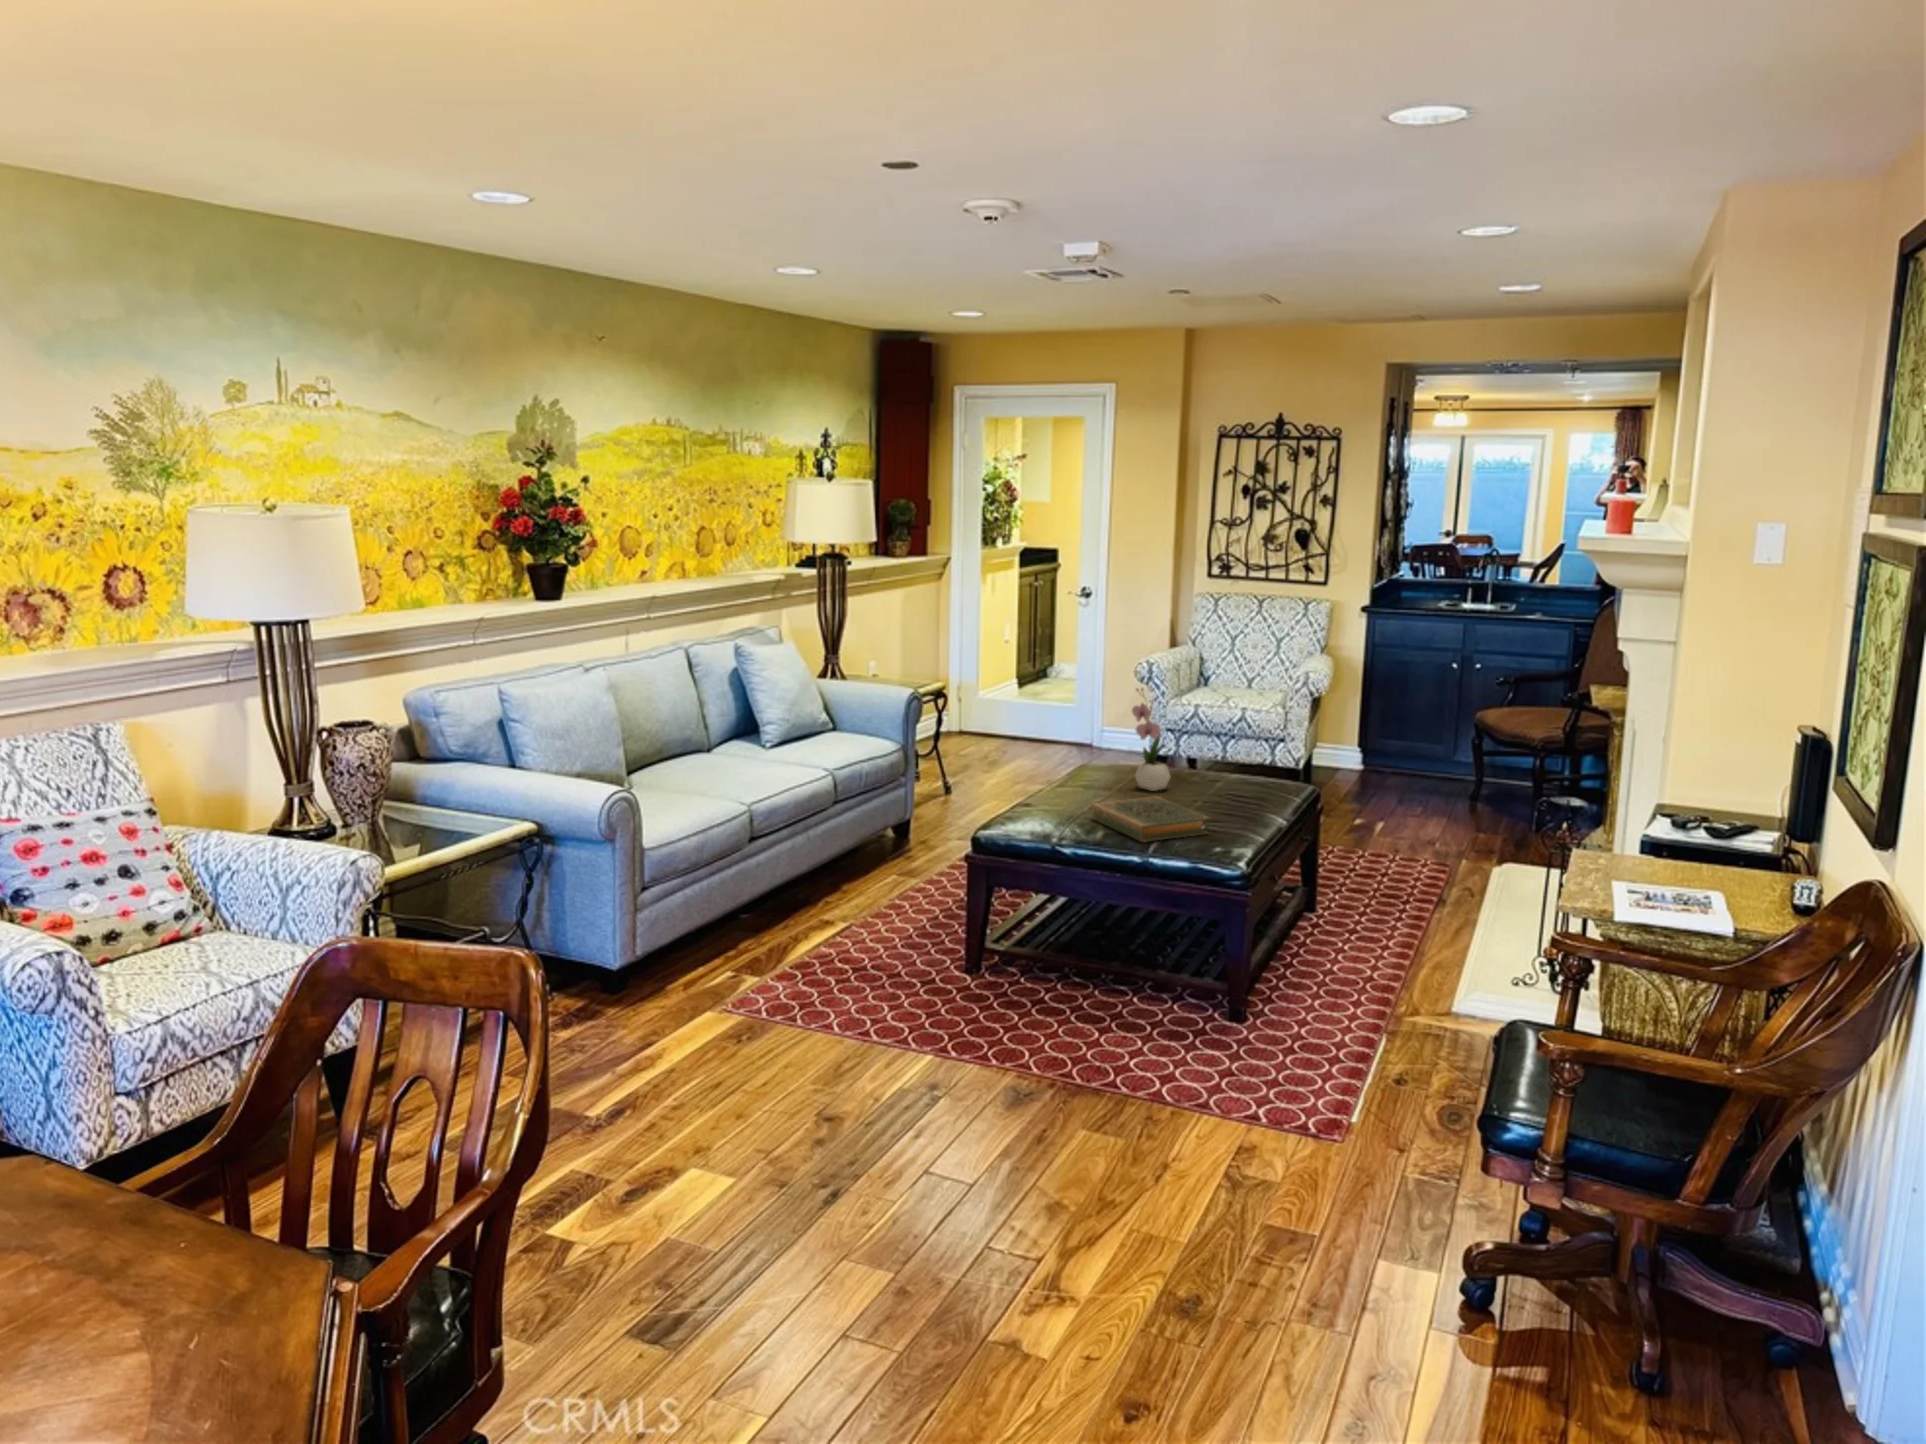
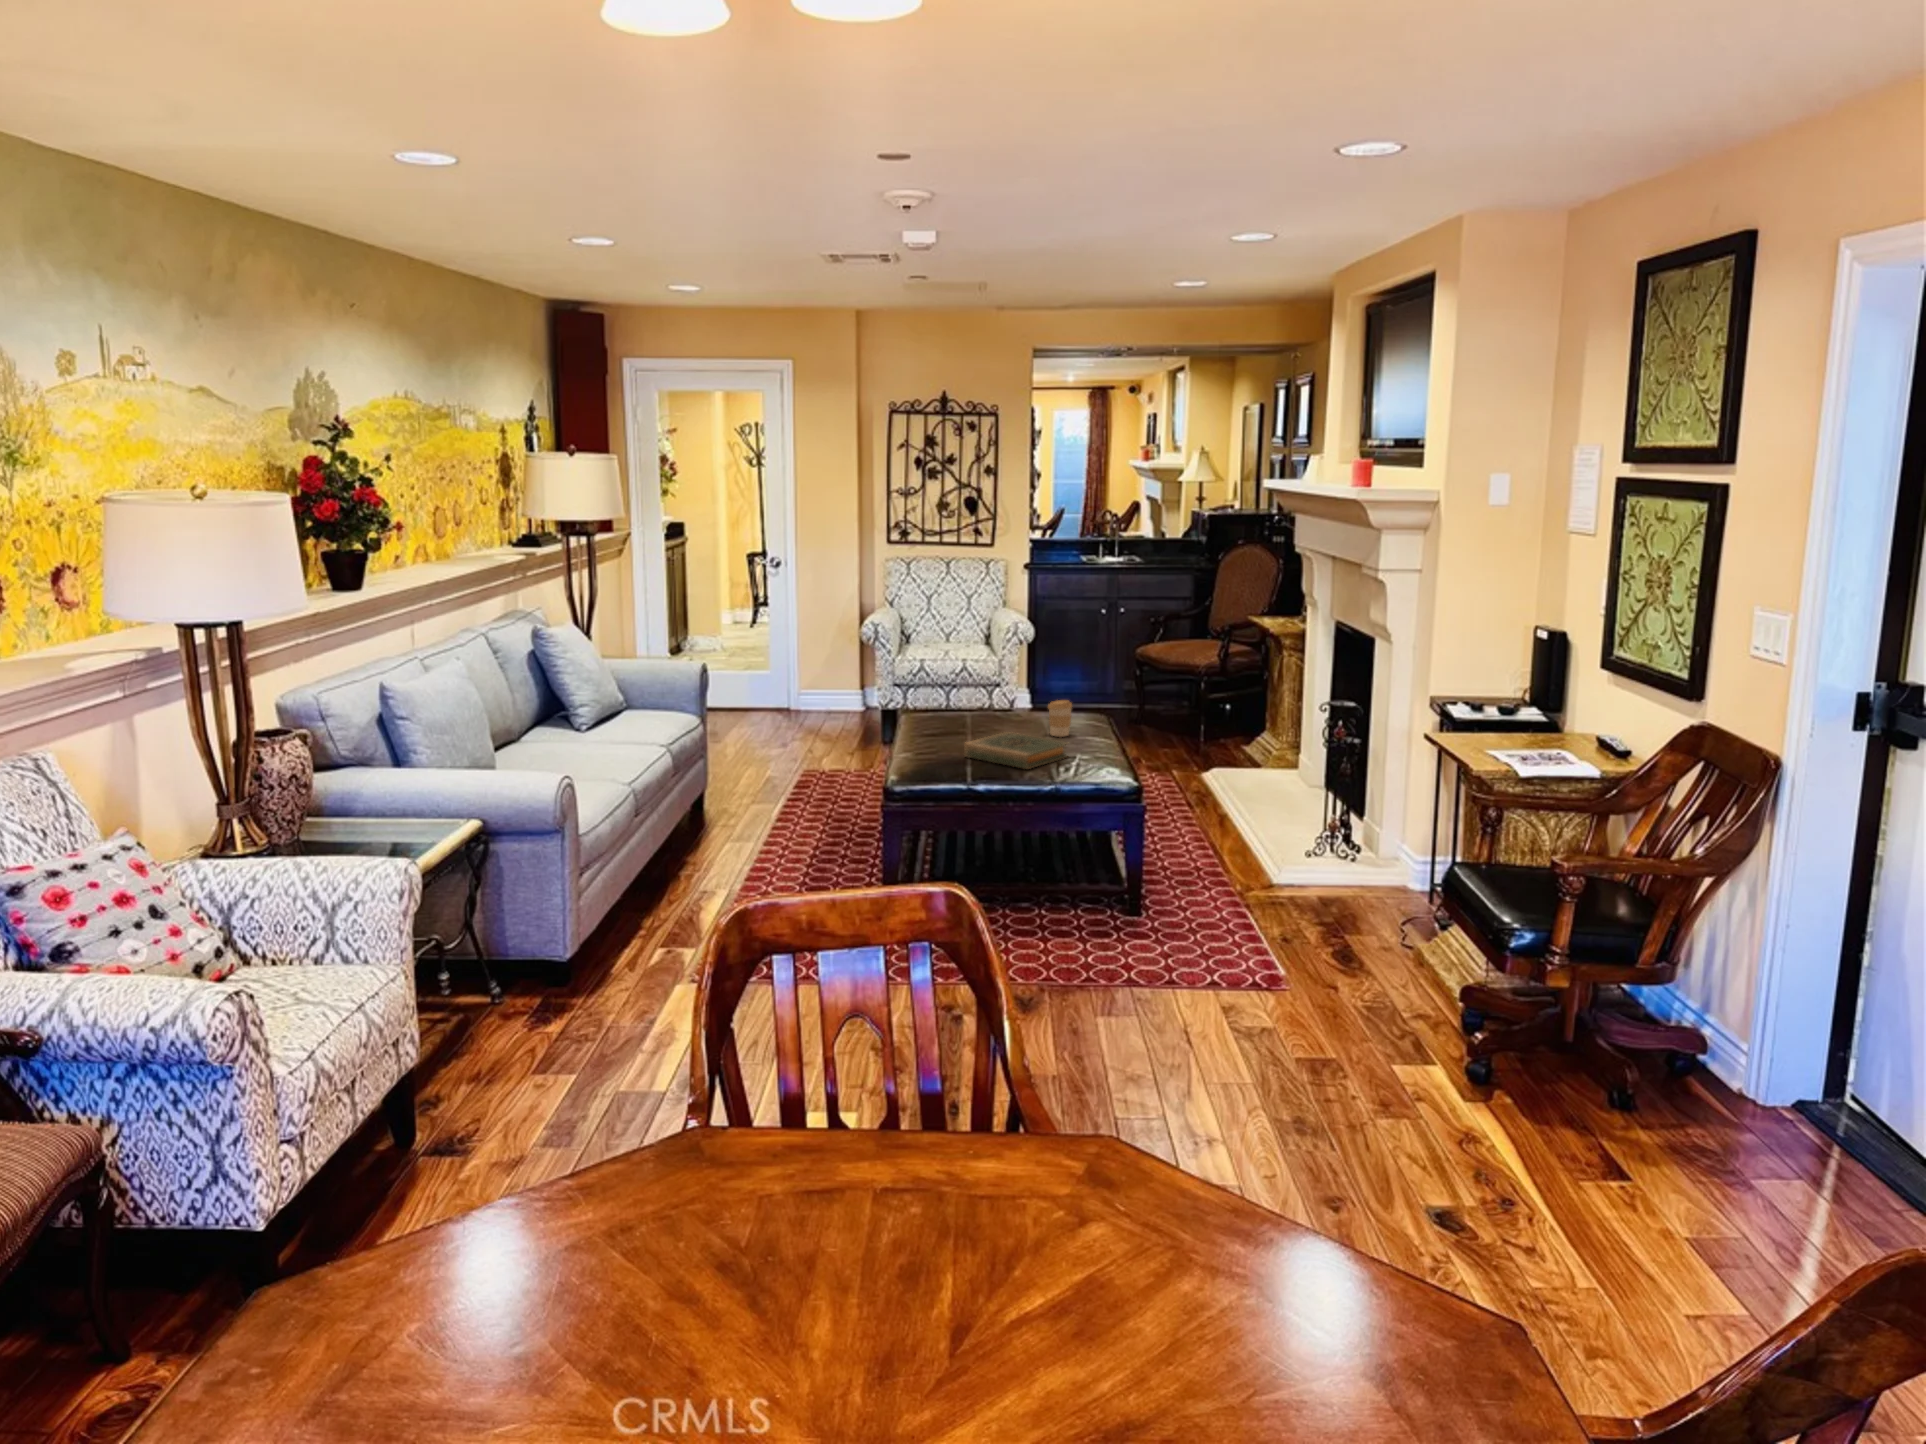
flower arrangement: present [1132,689,1170,791] -> none [964,639,1001,730]
coffee cup: none [1217,767,1246,809] -> present [1048,700,1072,737]

